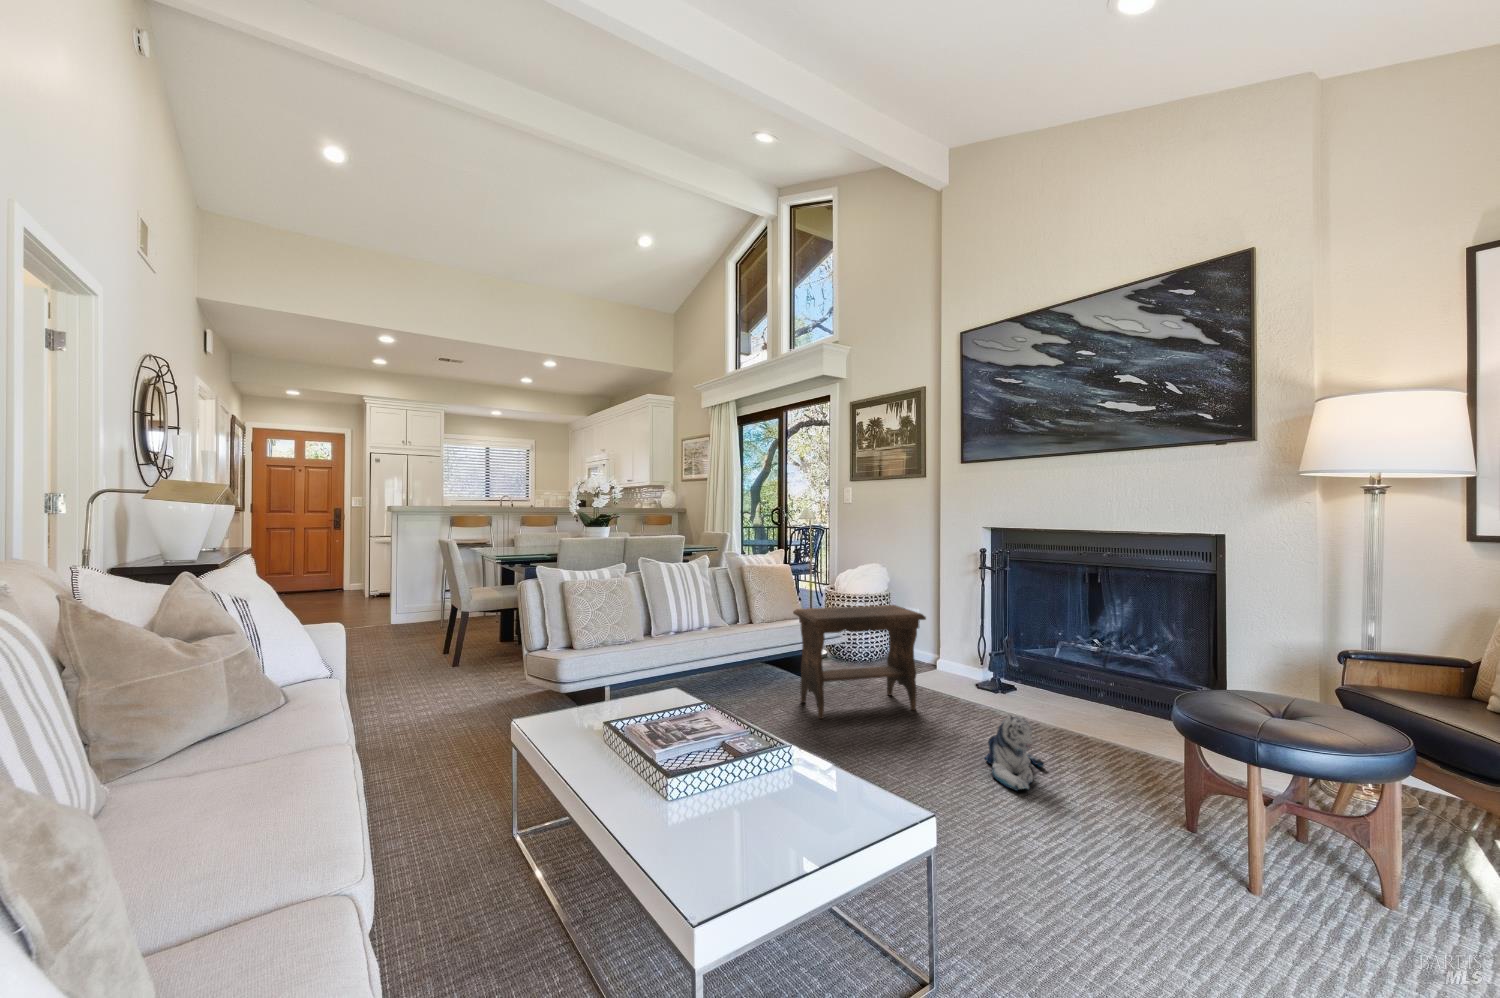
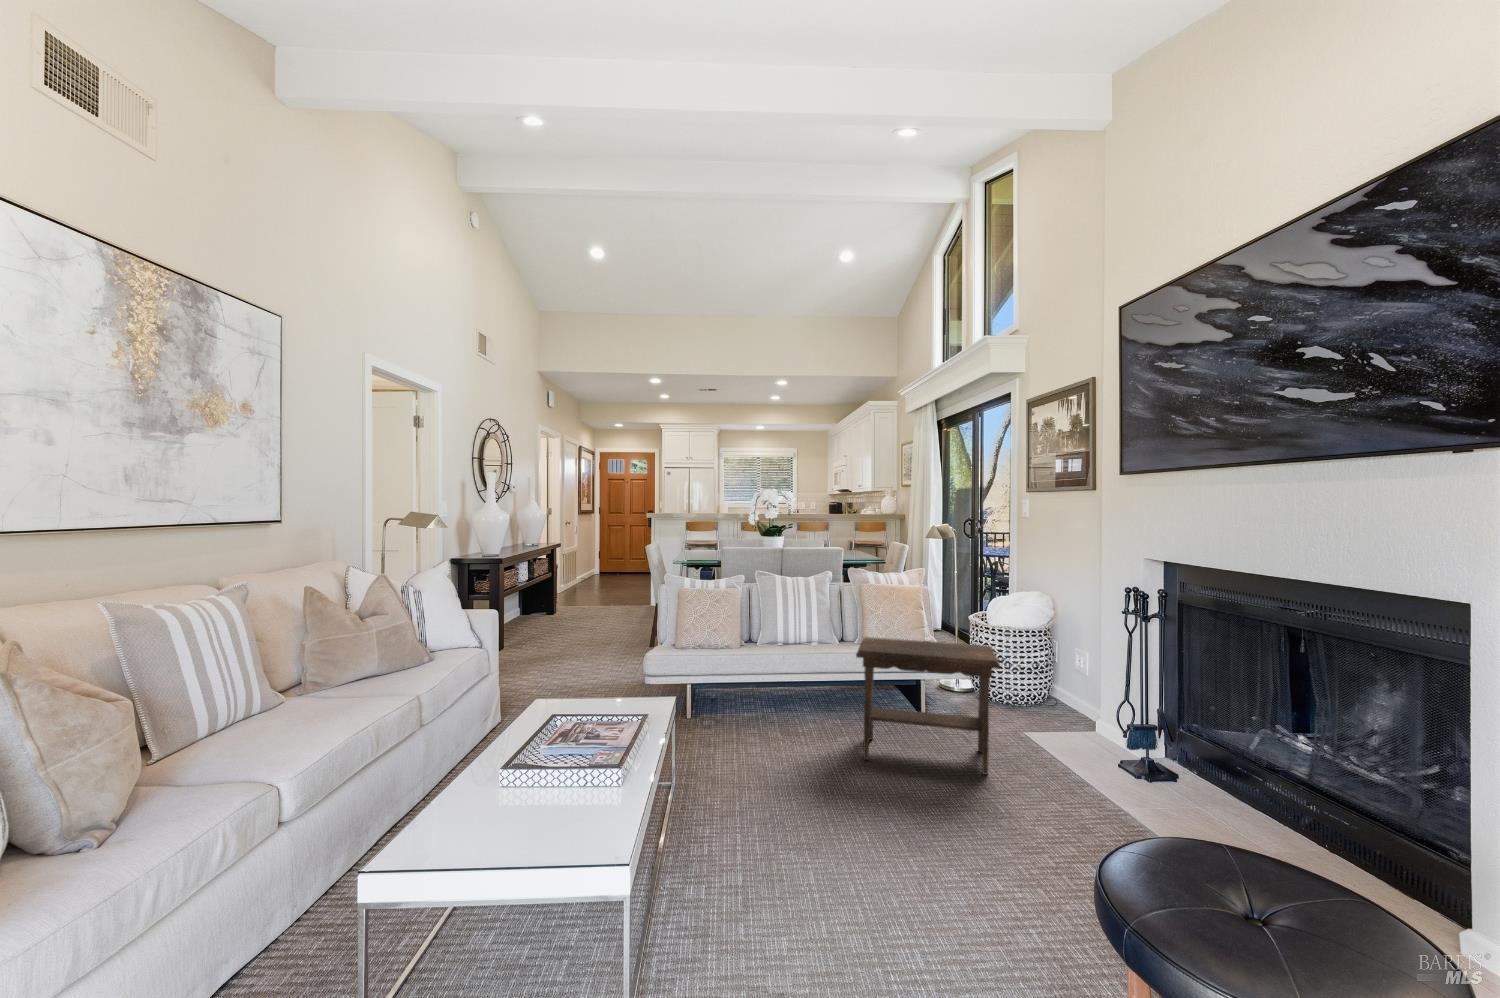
plush toy: present [985,716,1044,791] -> none [969,802,1059,900]

